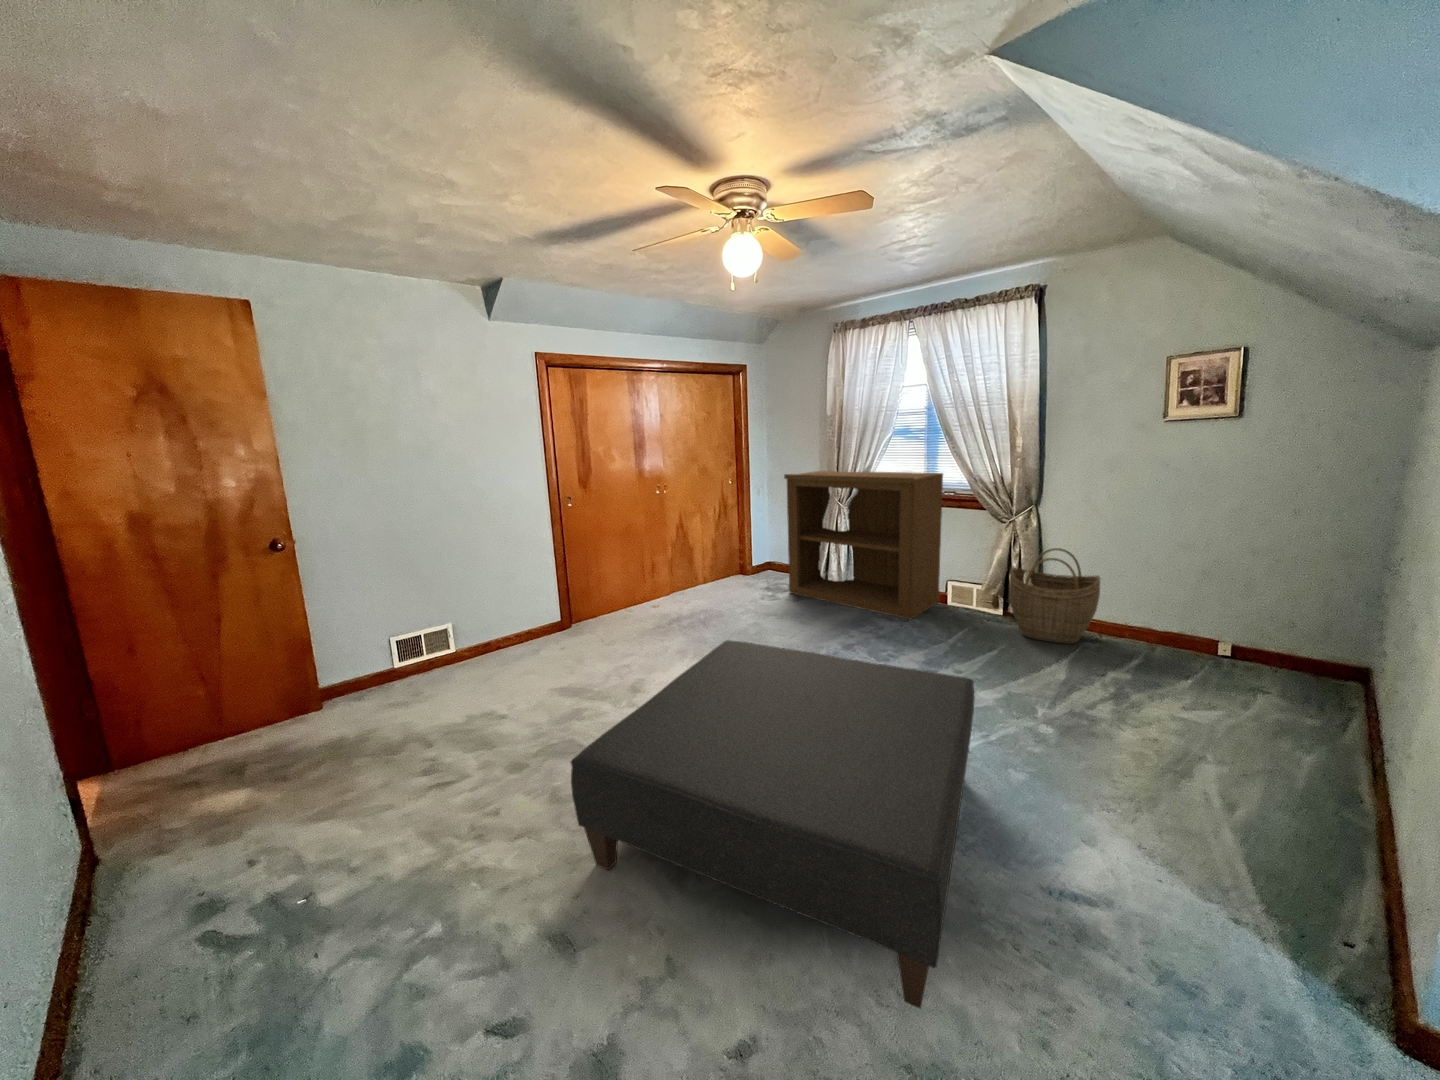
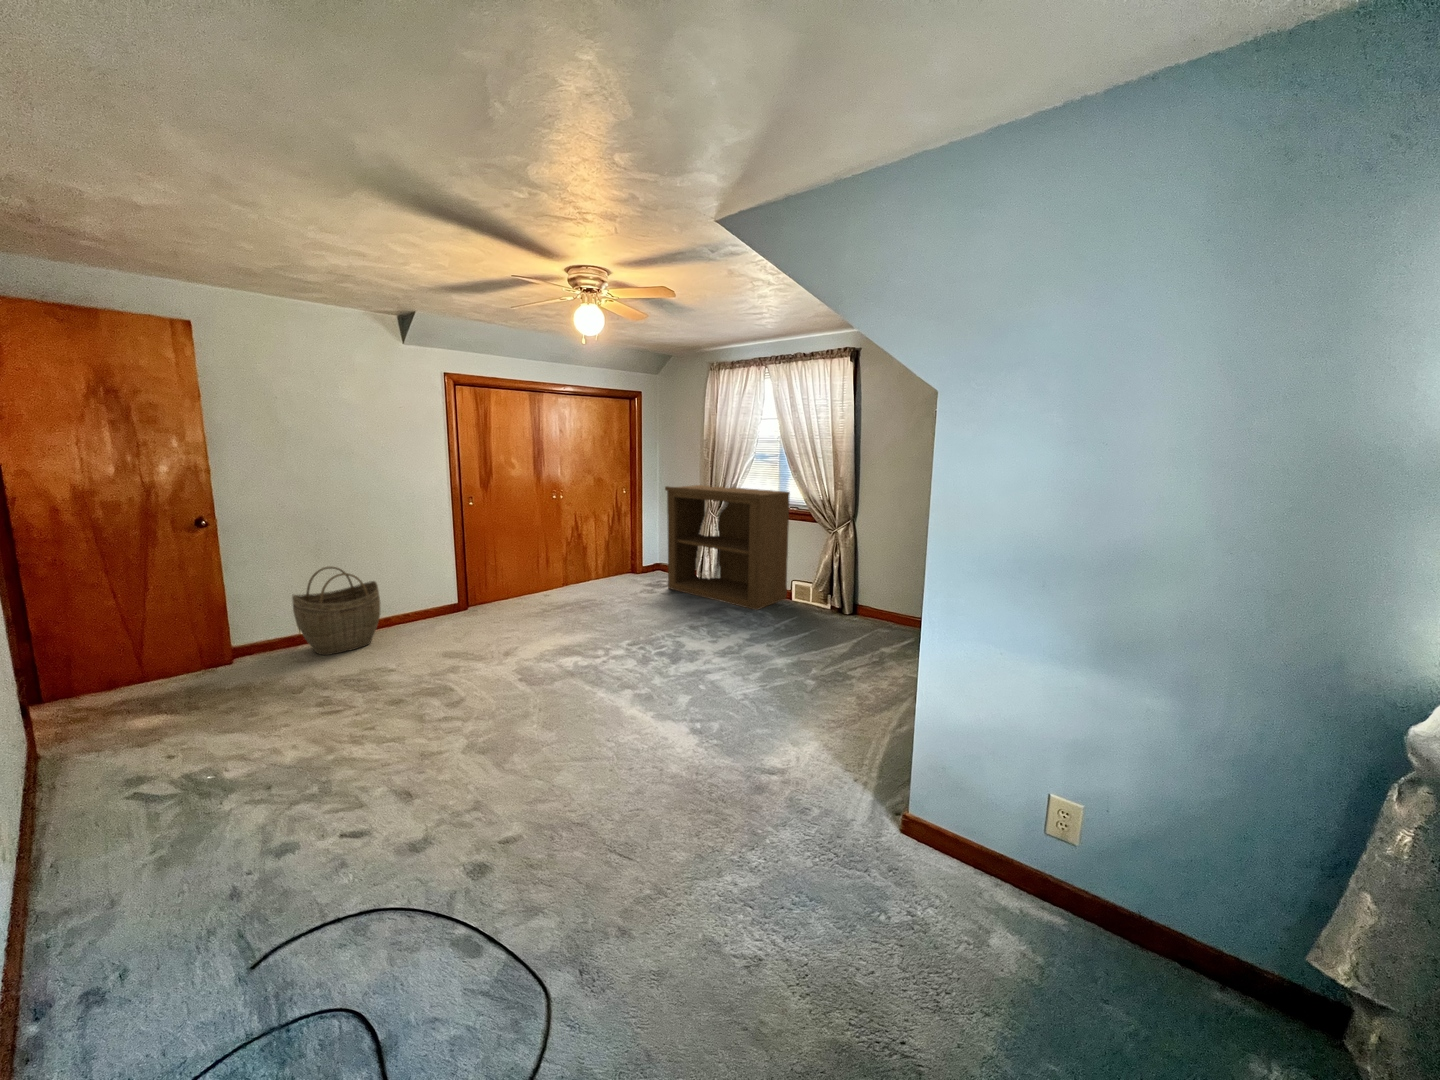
woven basket: present [1009,548,1100,644] -> present [292,567,380,655]
ottoman: present [571,640,975,1008] -> none [425,612,740,819]

